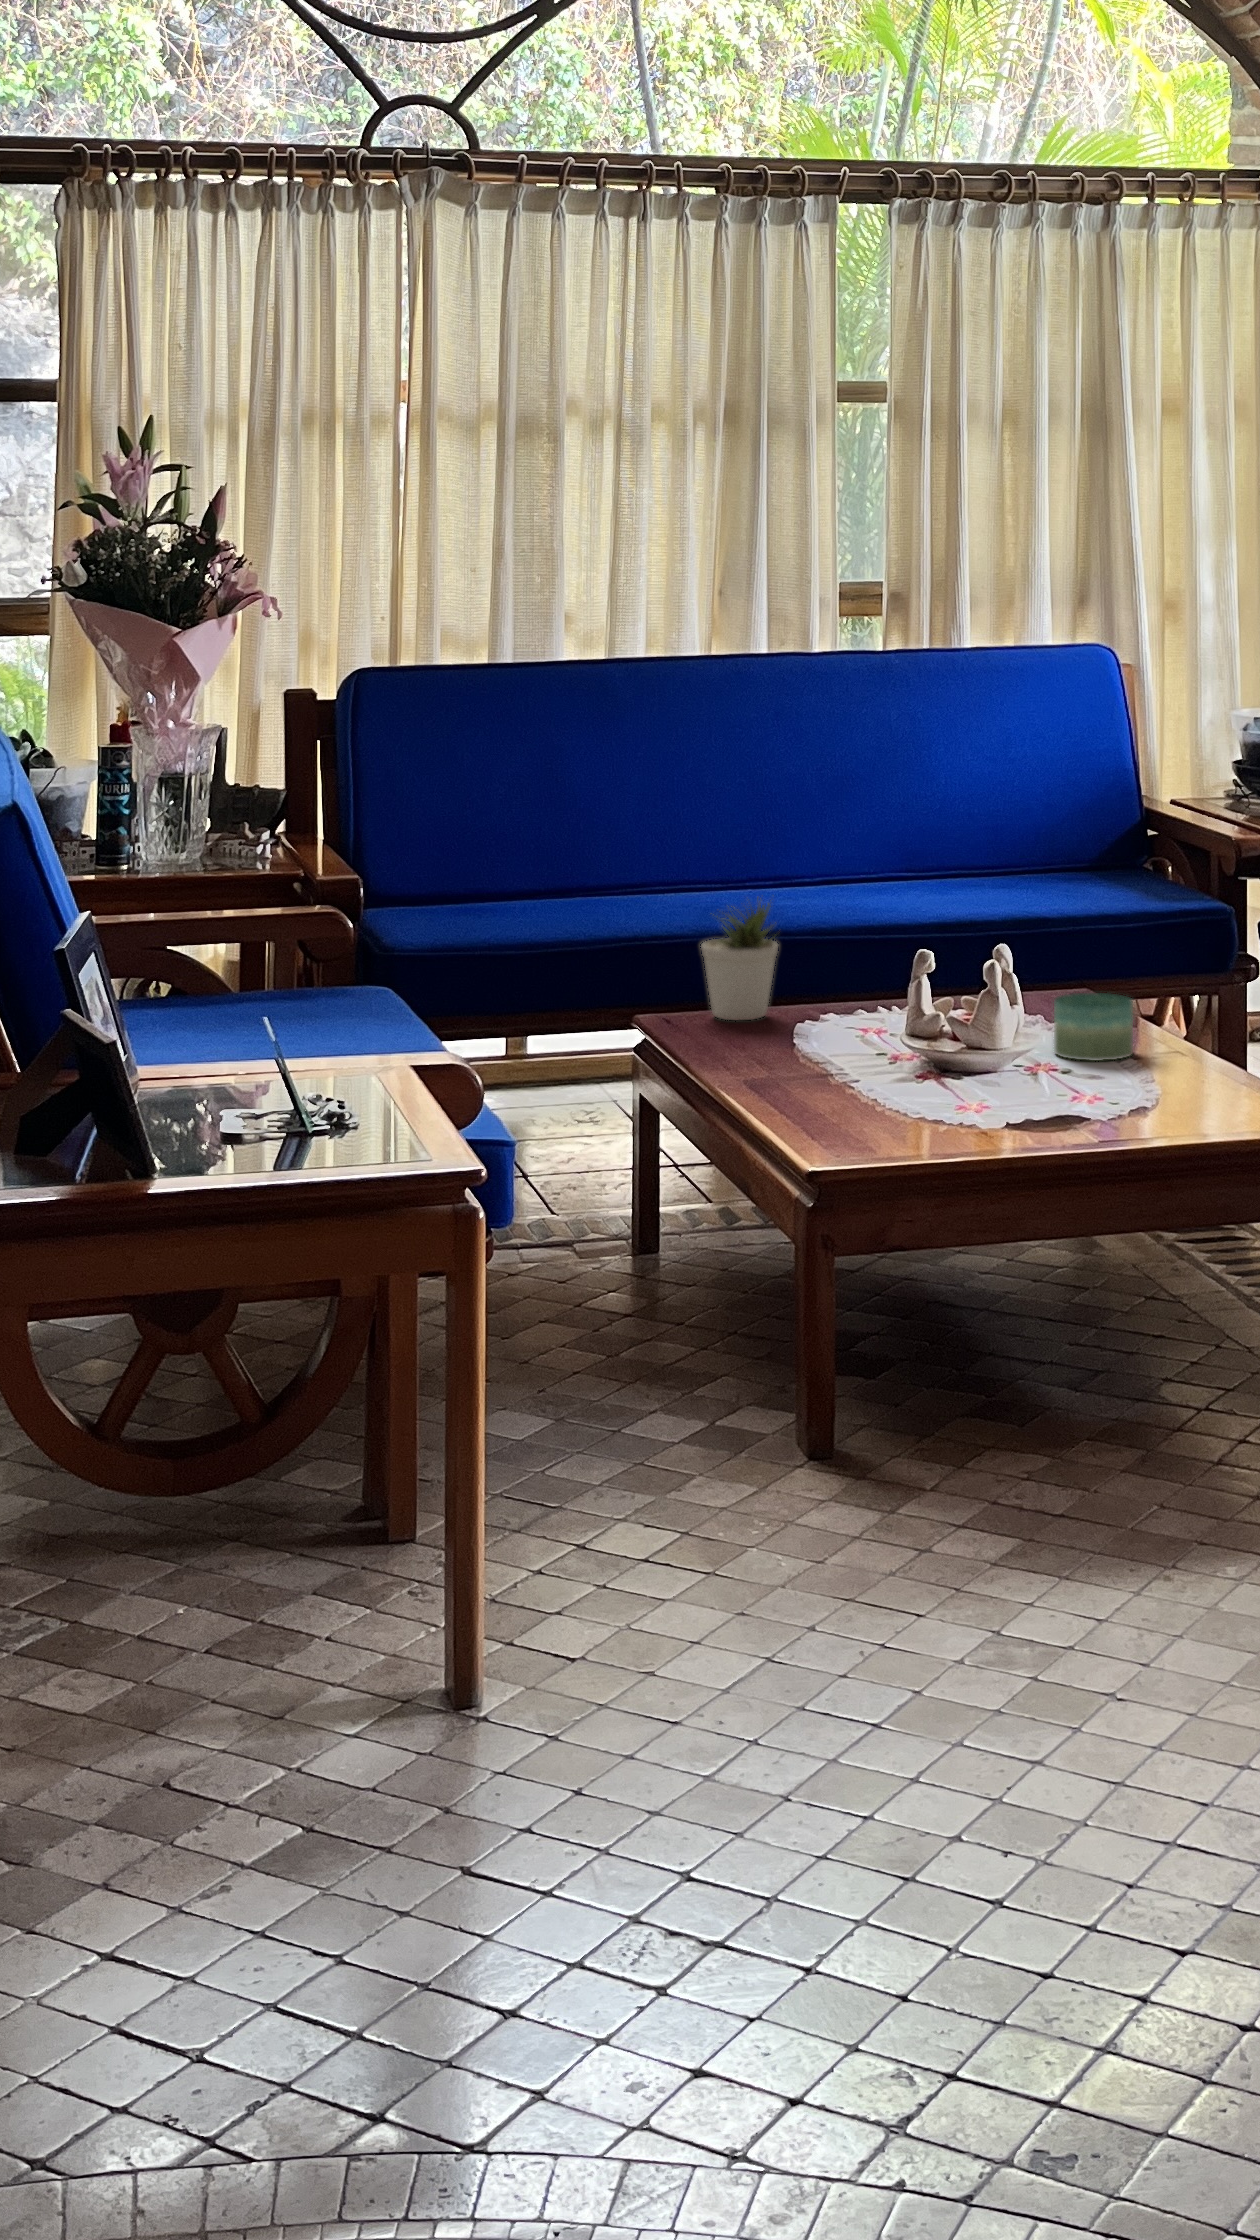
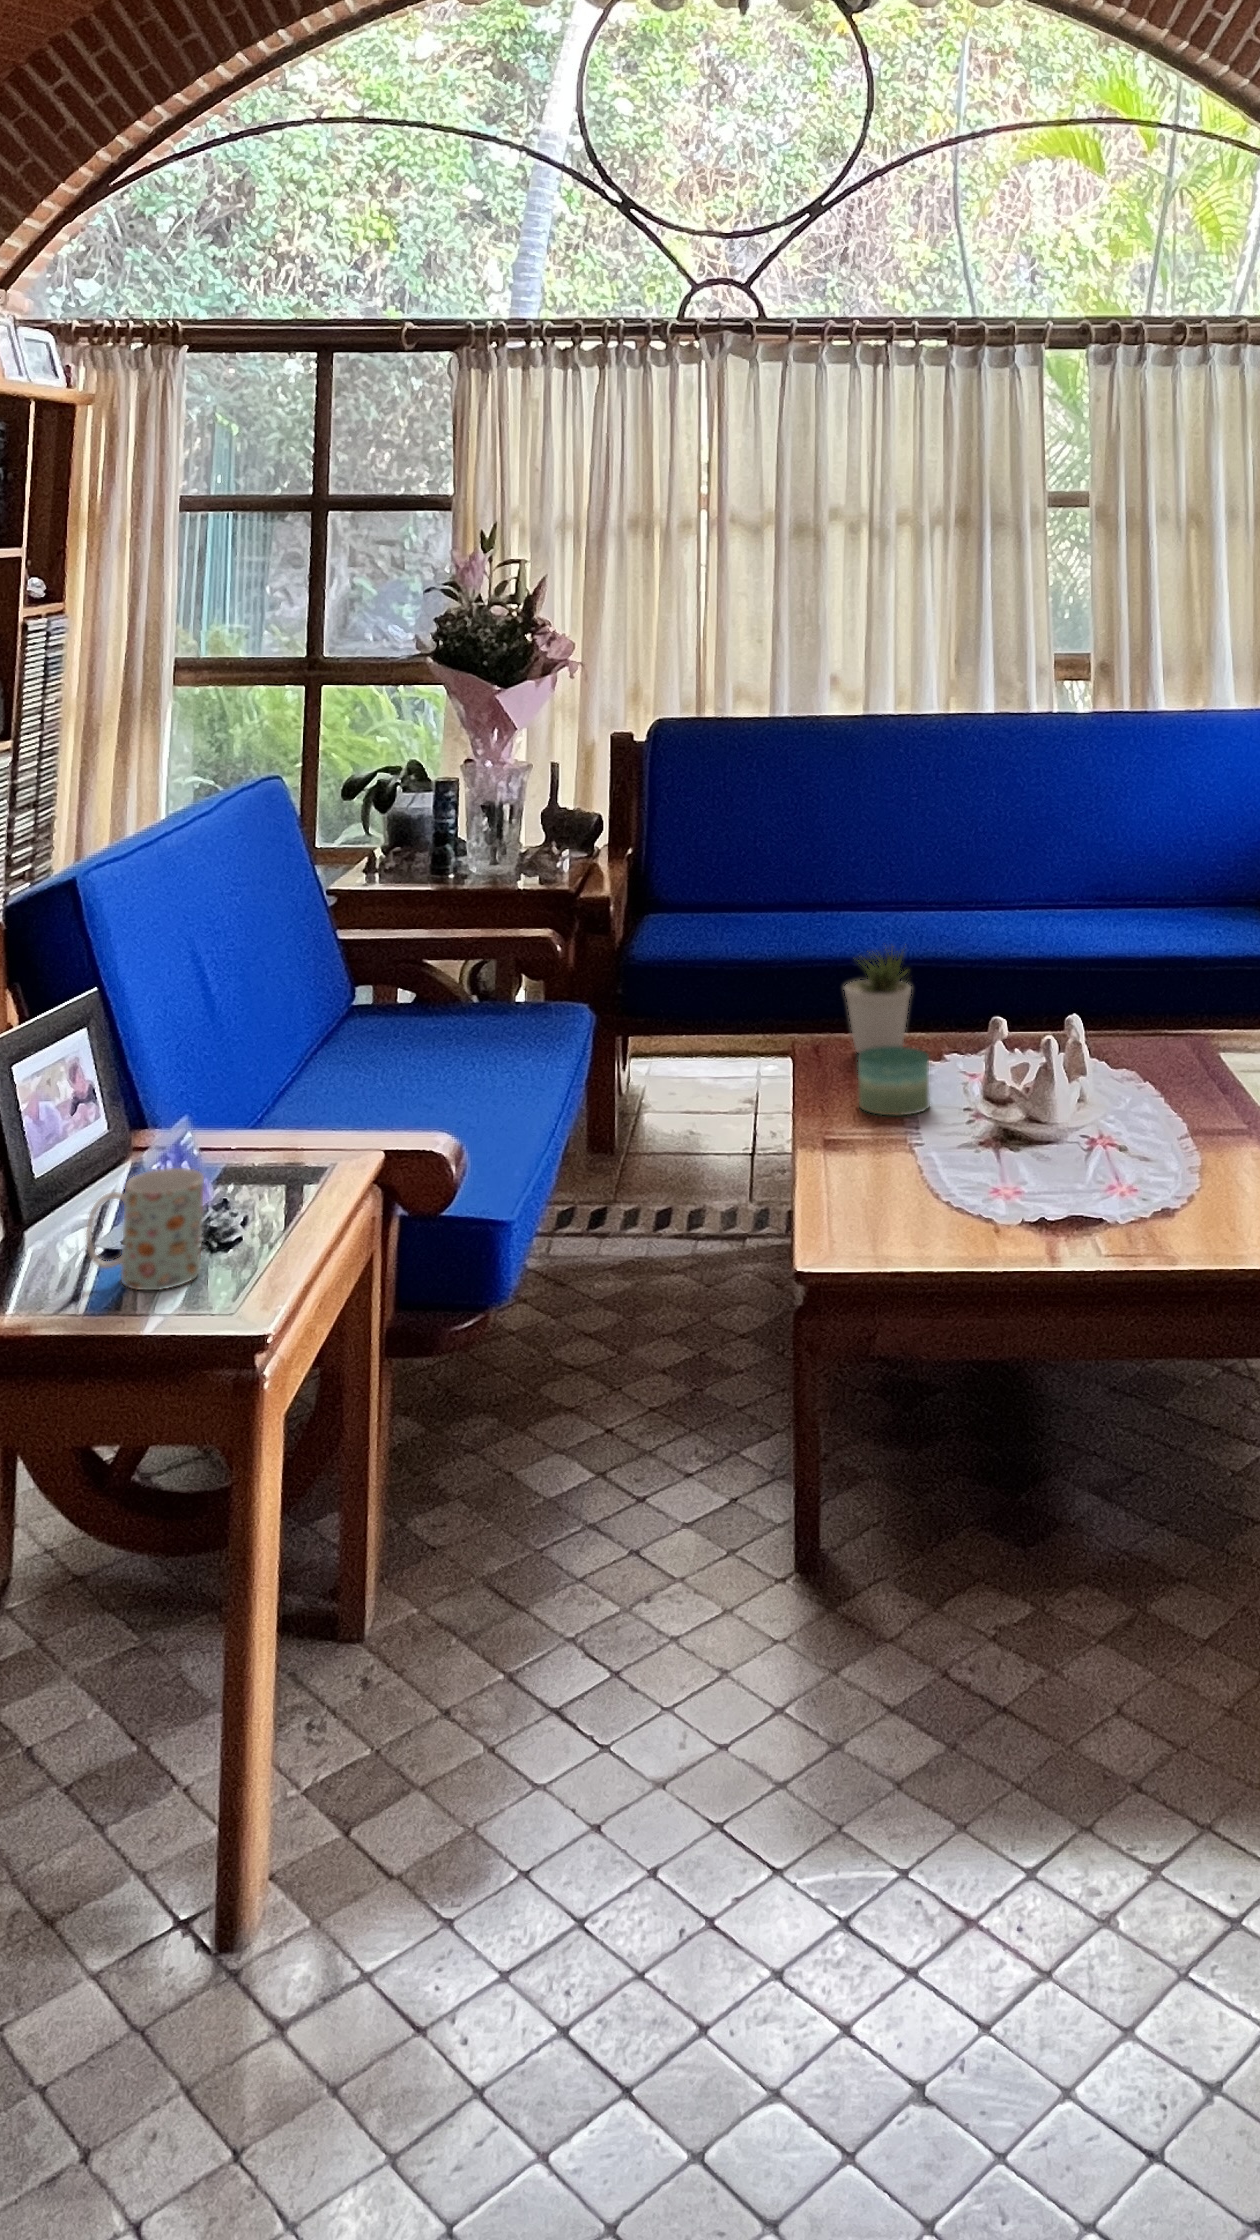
candle: present [1054,993,1133,1061] -> present [858,1046,930,1115]
mug: none [191,1066,305,1177] -> present [86,1168,204,1290]

